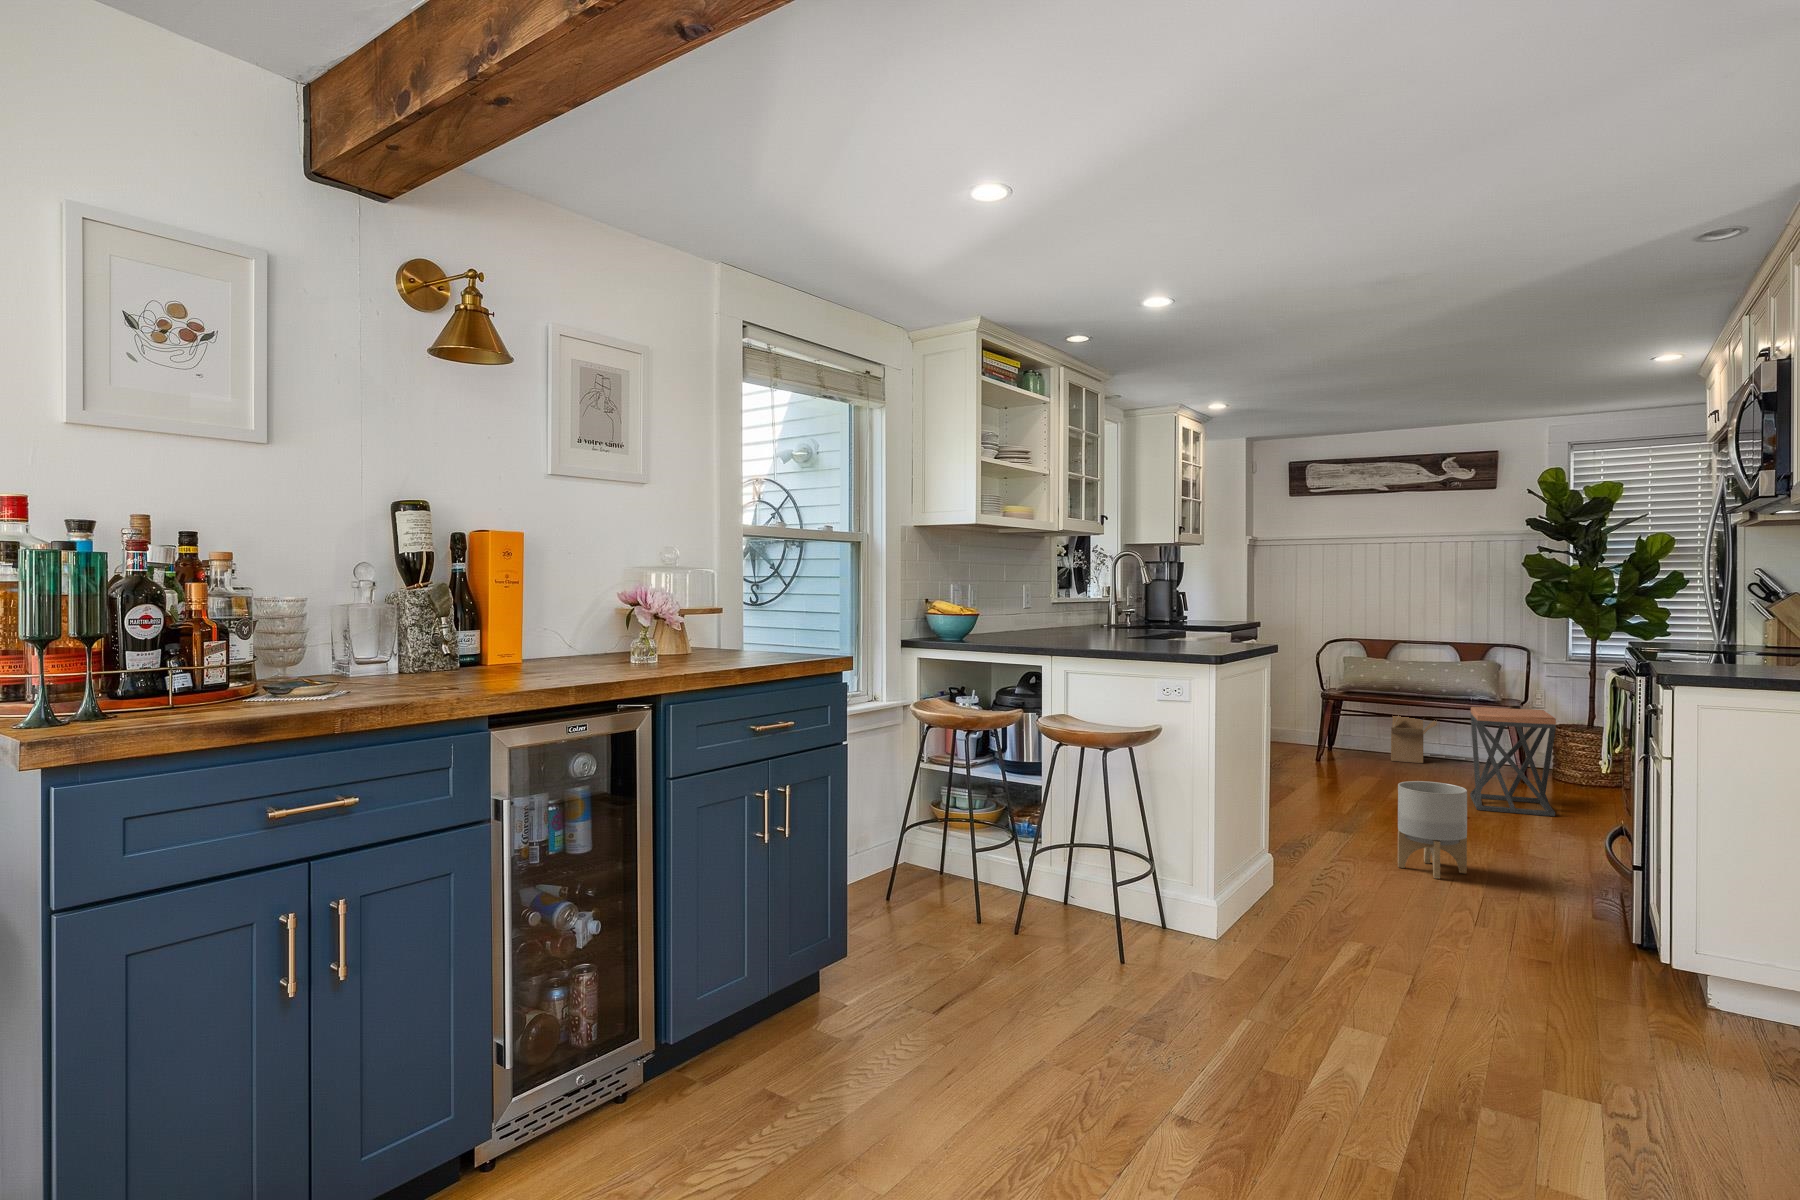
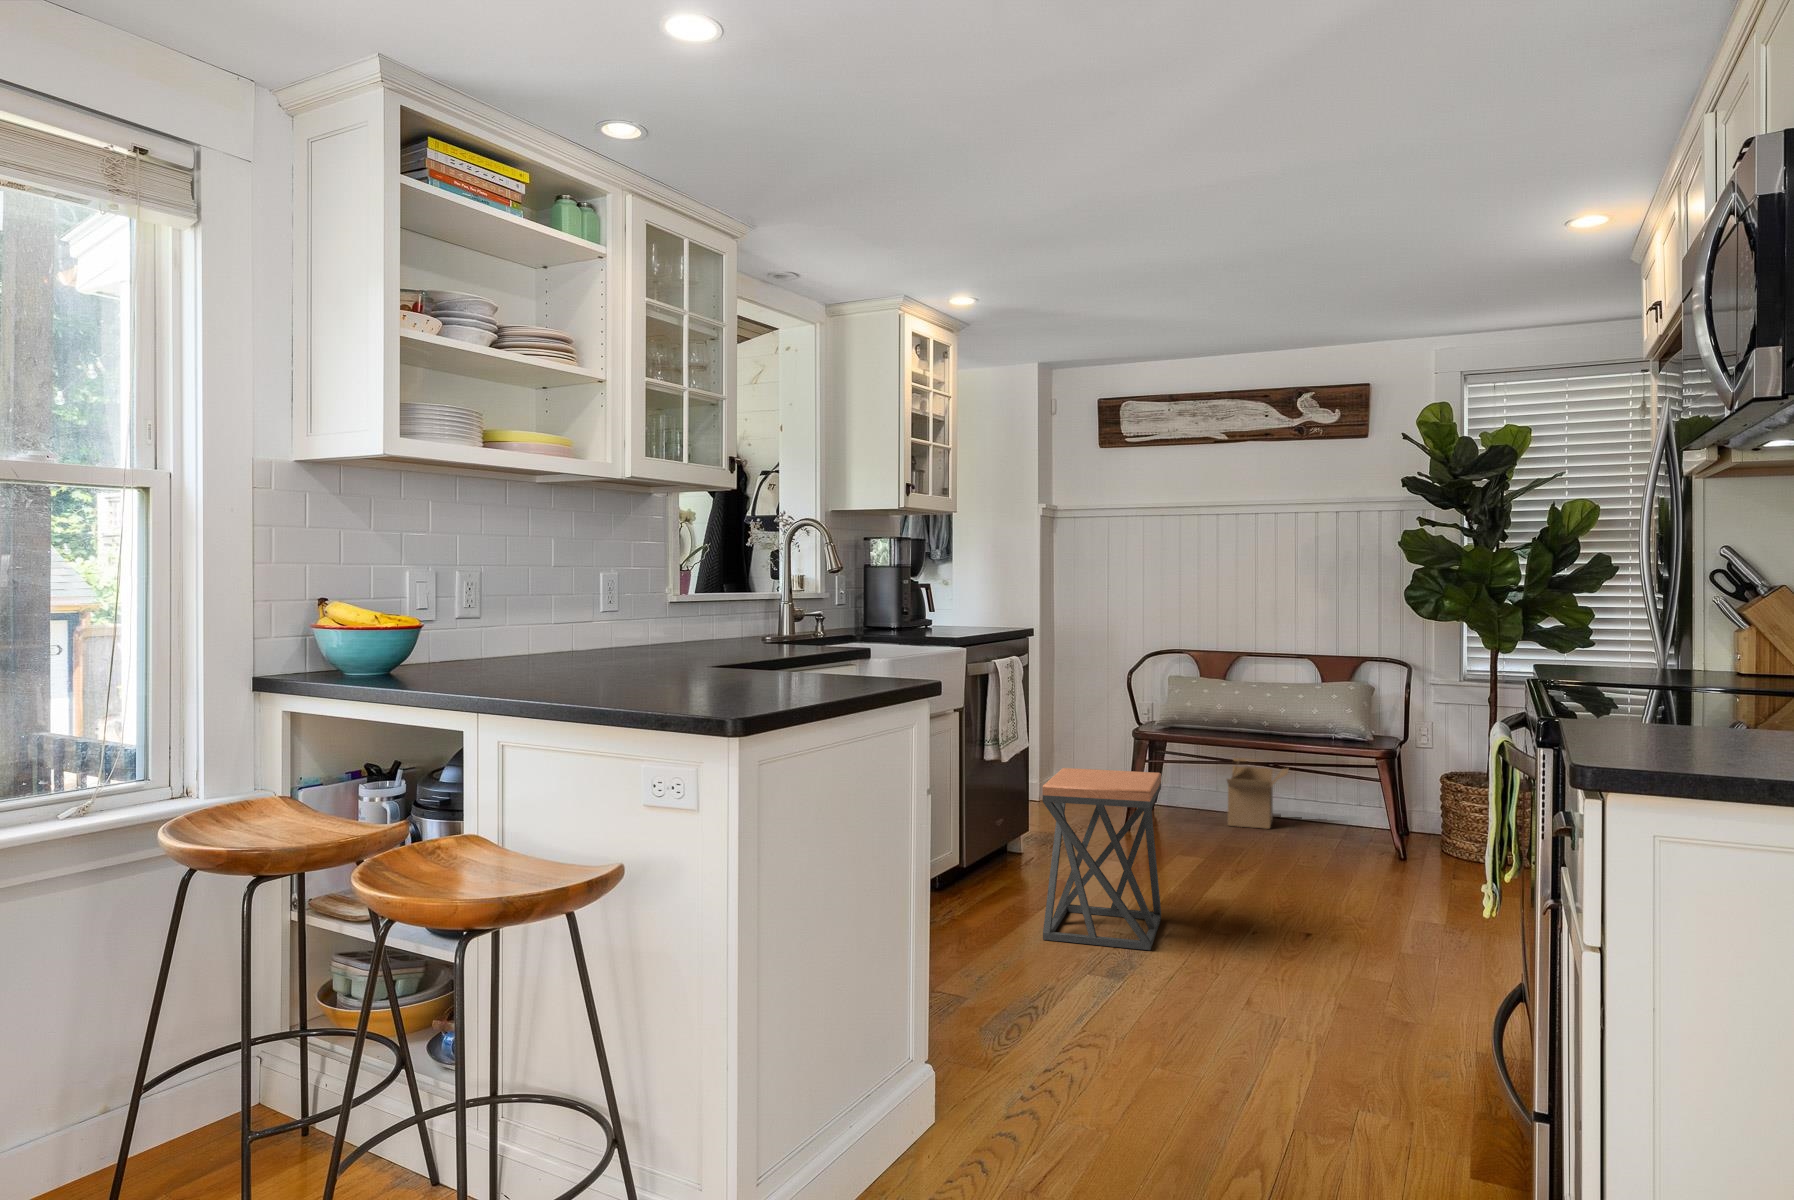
stool: present [1470,707,1556,816] -> present [1043,768,1161,950]
planter: present [1398,781,1467,879] -> none [1165,905,1272,1084]

